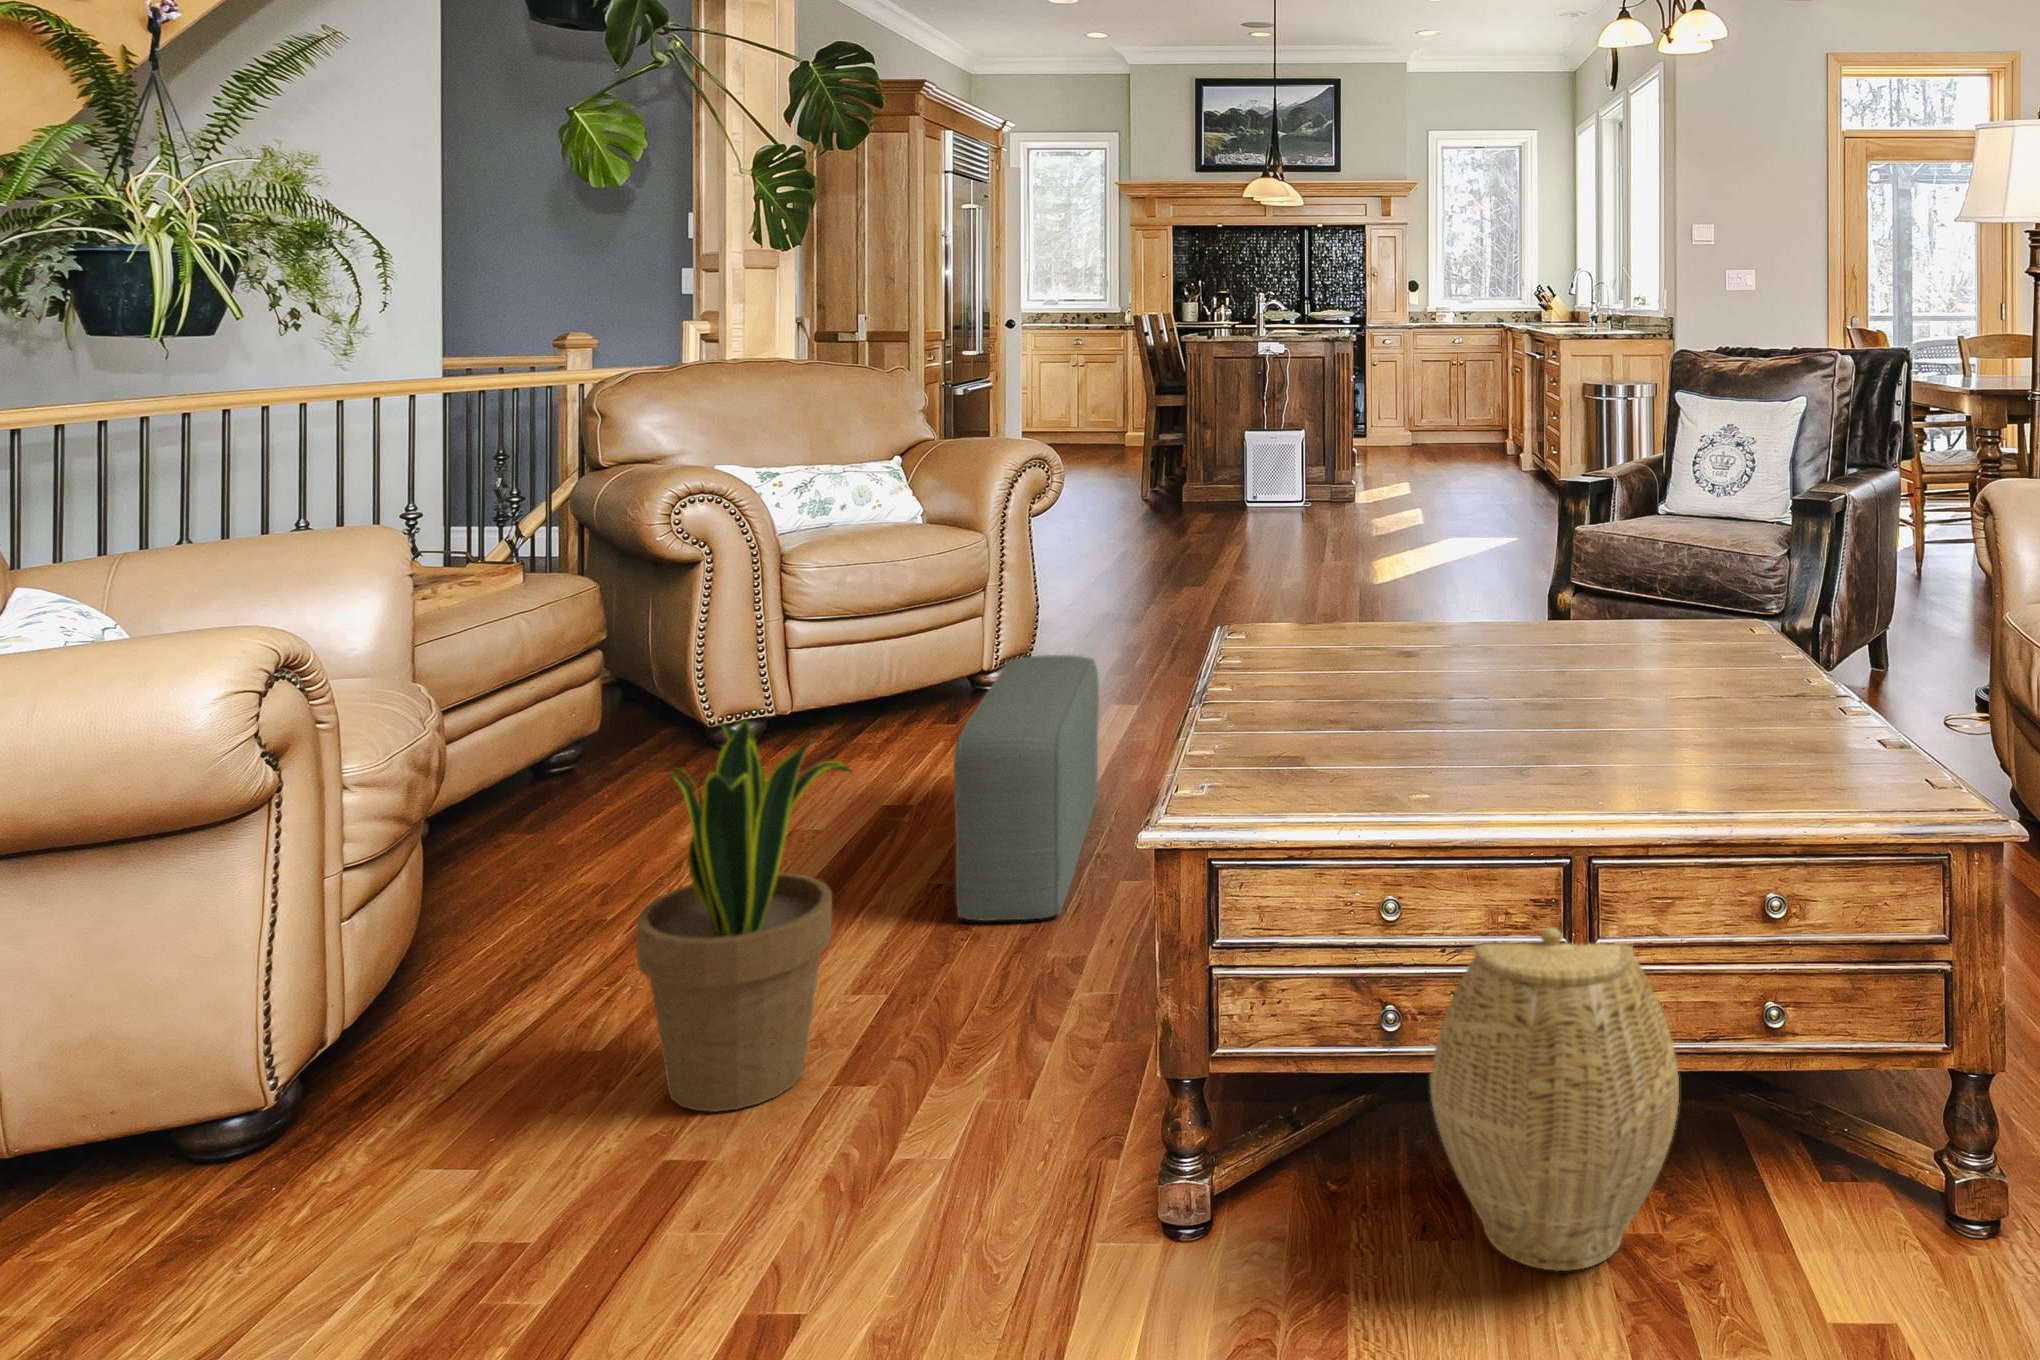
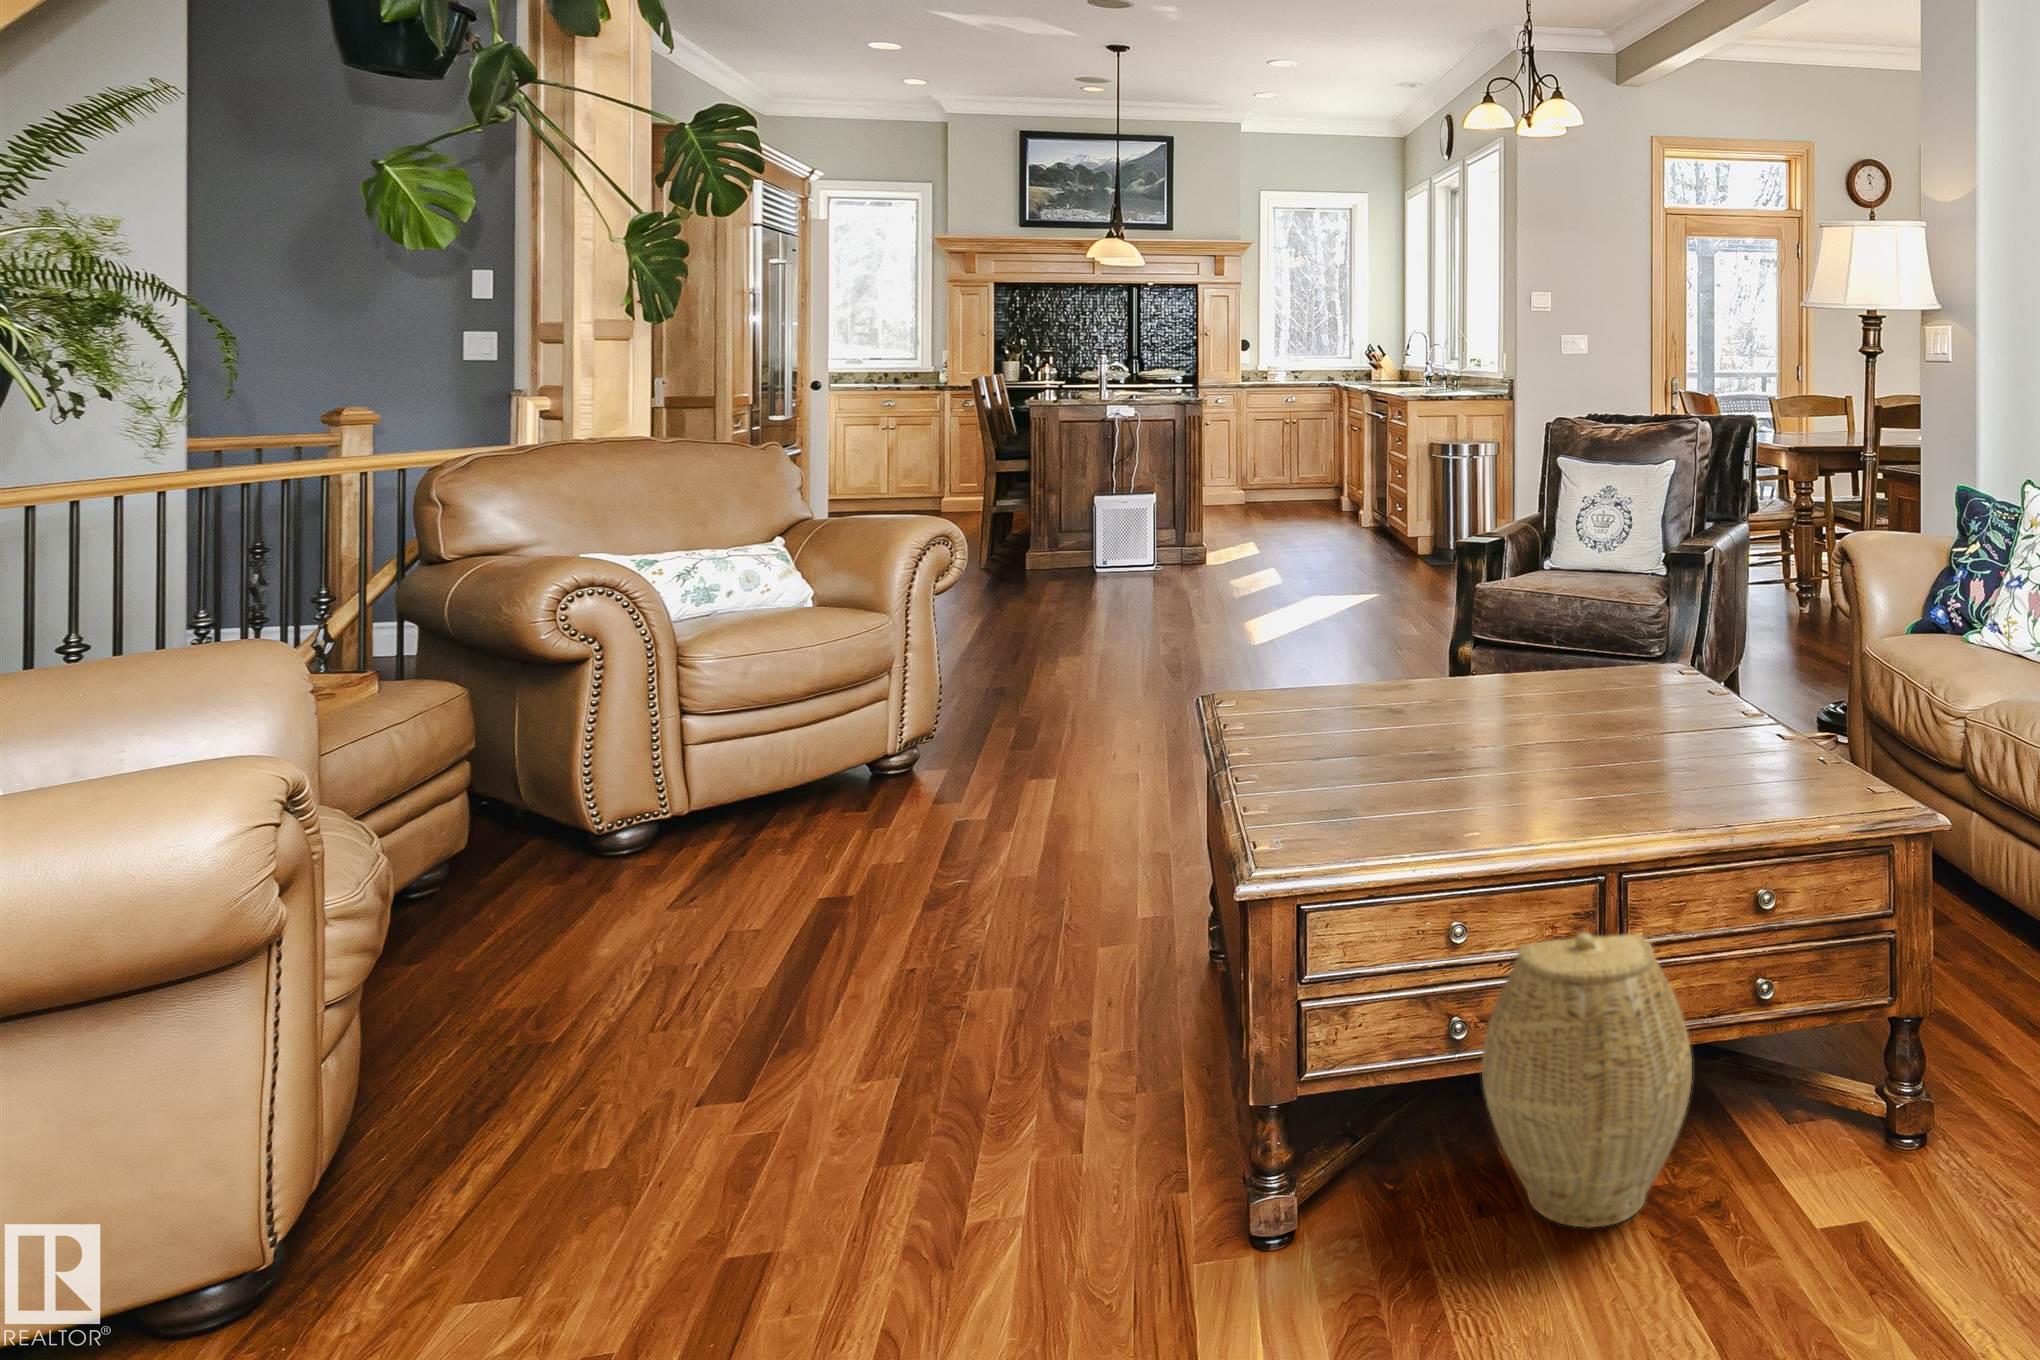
pouf: present [954,655,1099,921] -> none [942,732,1058,997]
potted plant: present [636,720,852,1112] -> none [673,812,887,1207]

